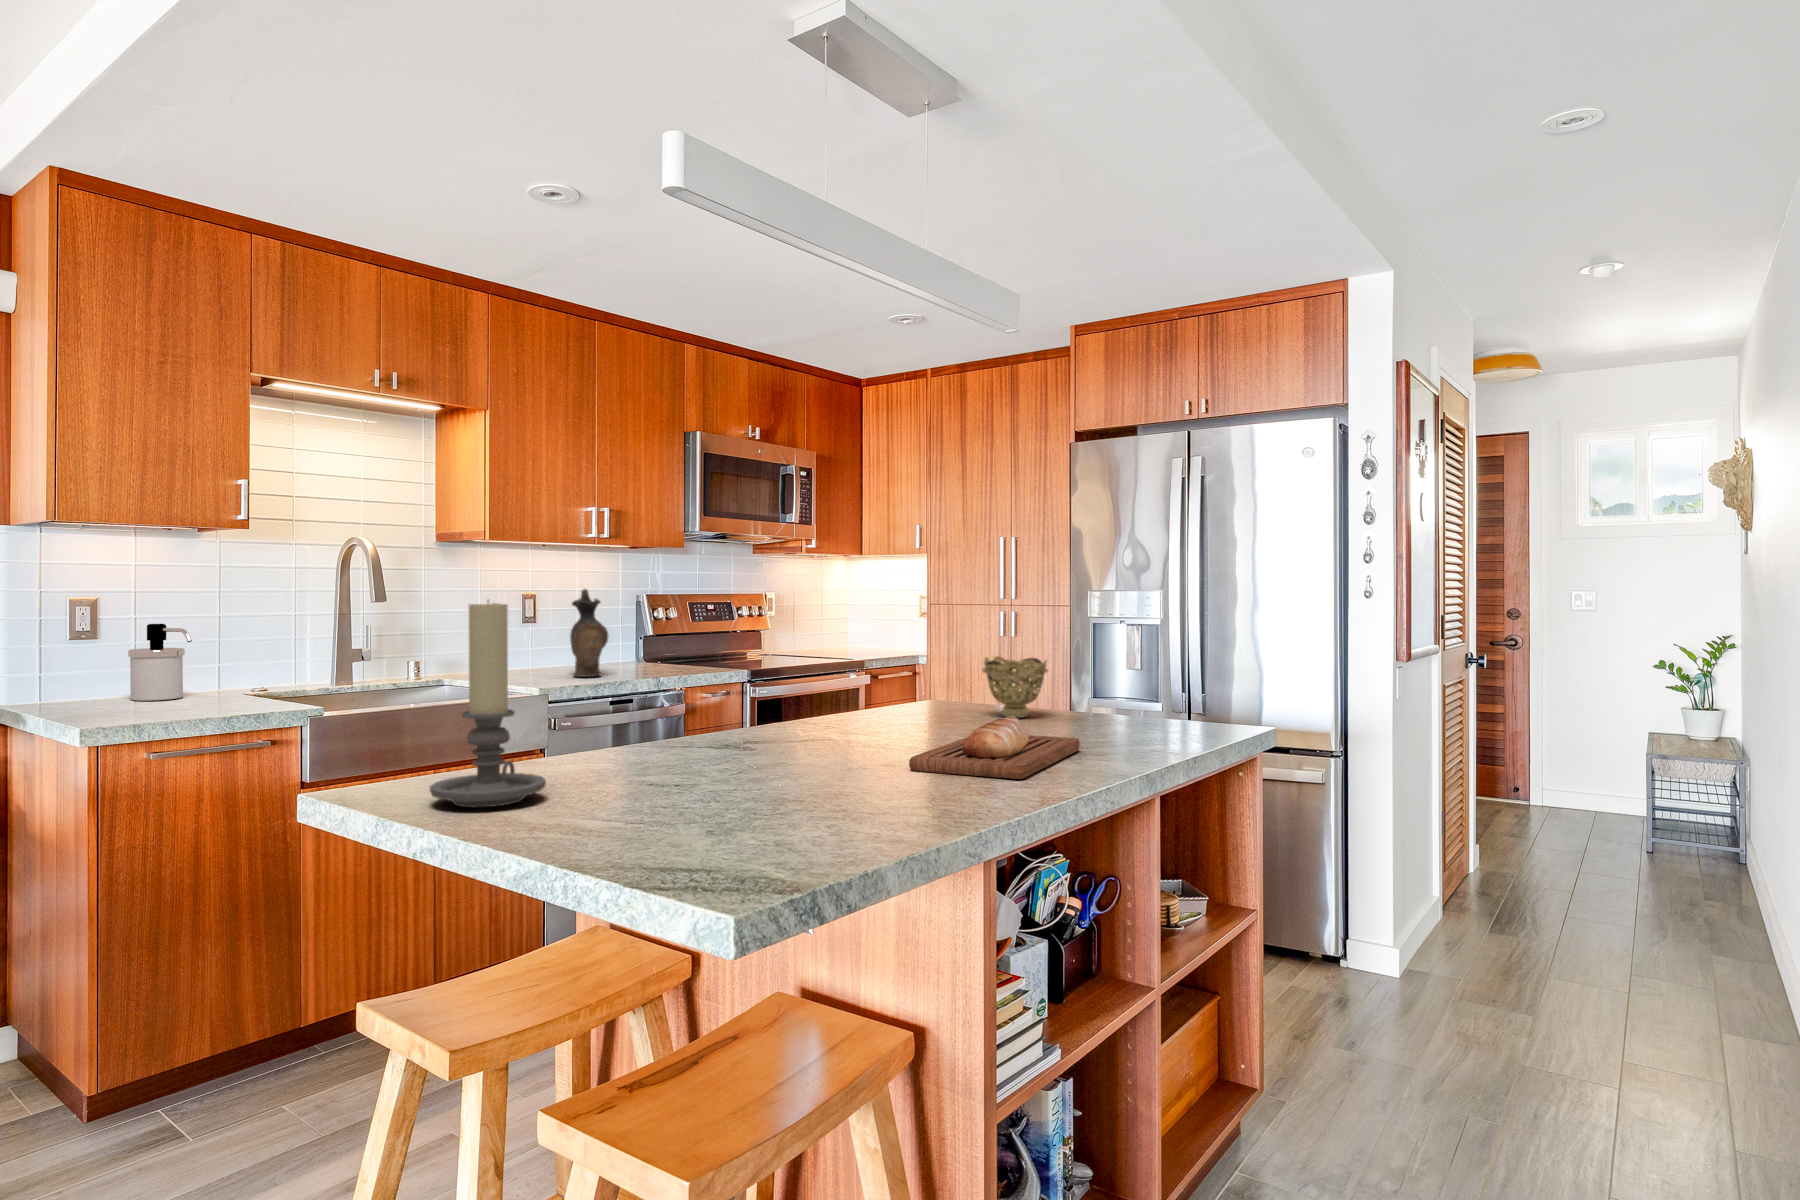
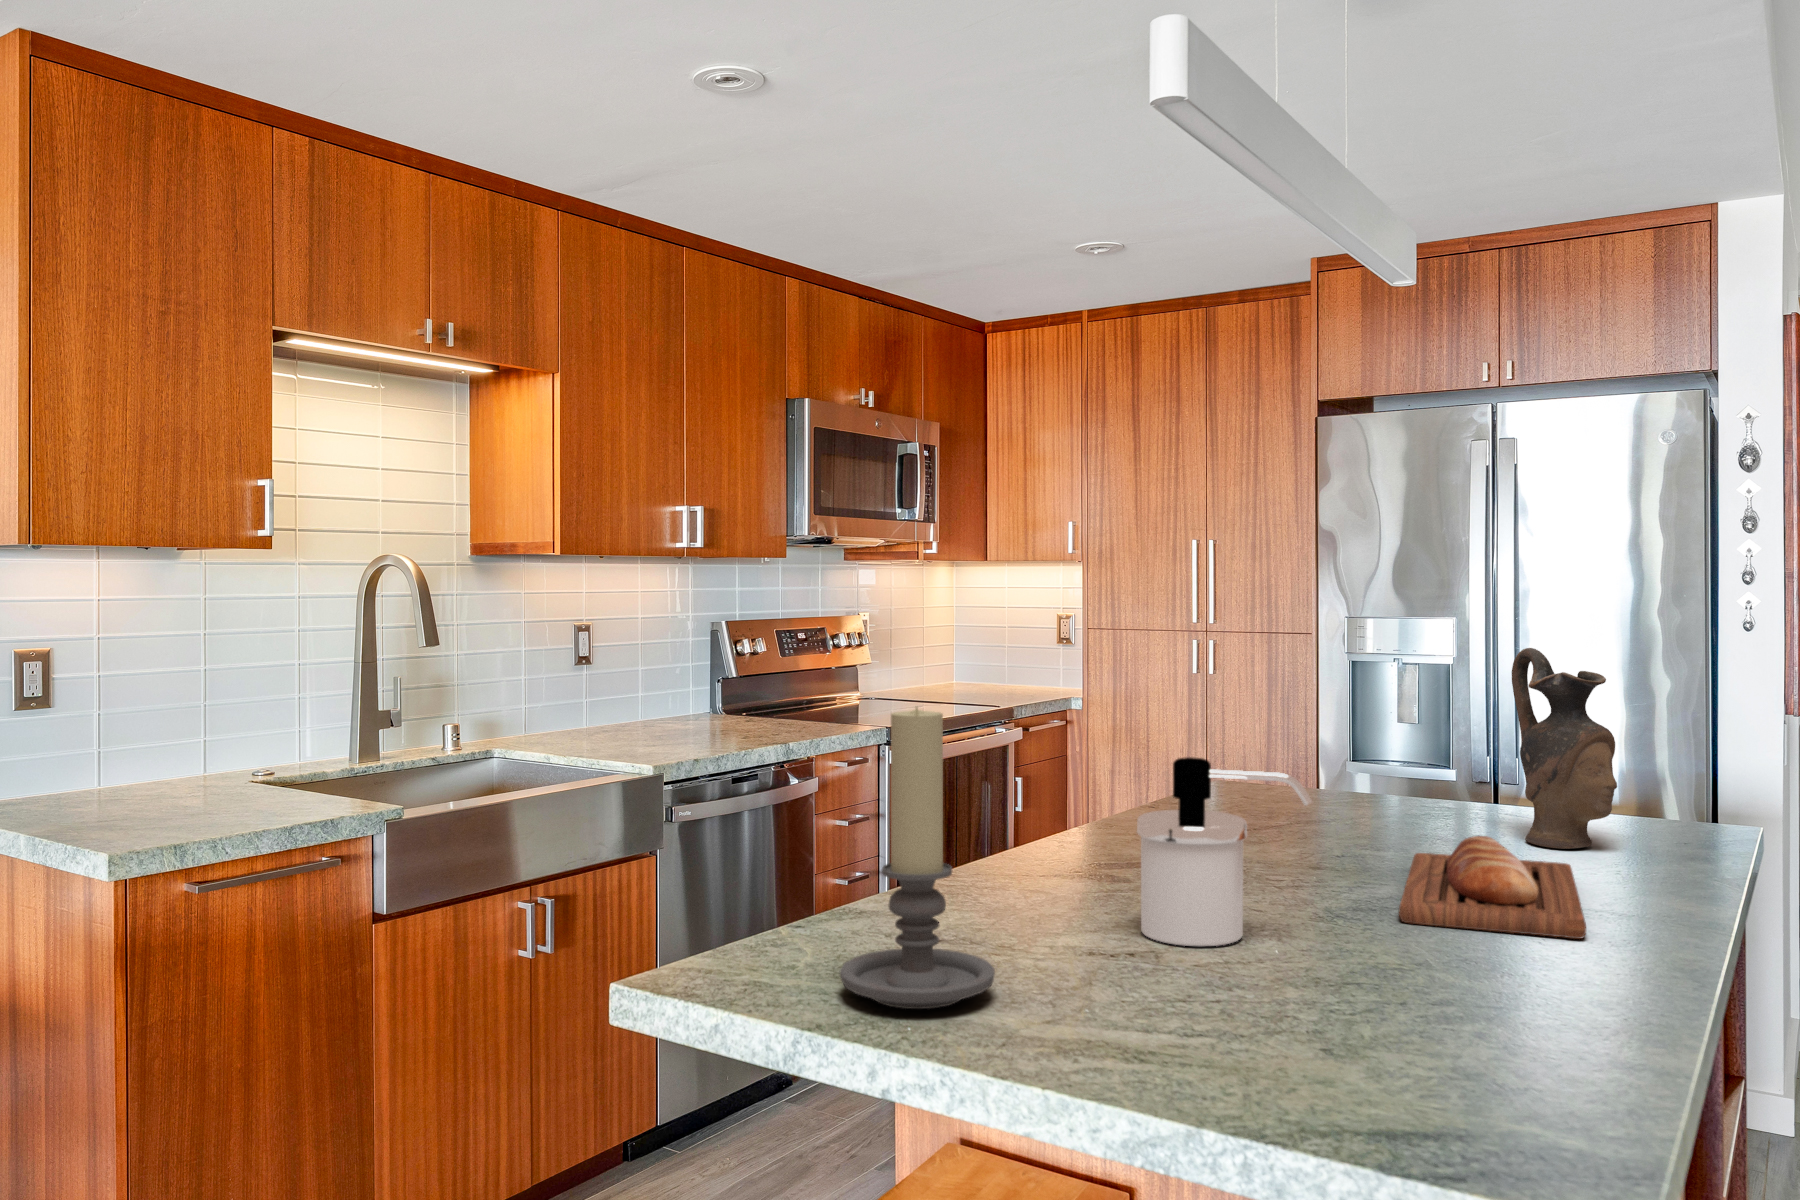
ceramic pitcher: present [570,589,608,677] -> present [1512,648,1617,849]
soap dispenser: present [128,624,192,701] -> present [1137,757,1312,946]
decorative bowl: present [982,656,1047,718] -> none [1334,730,1428,817]

